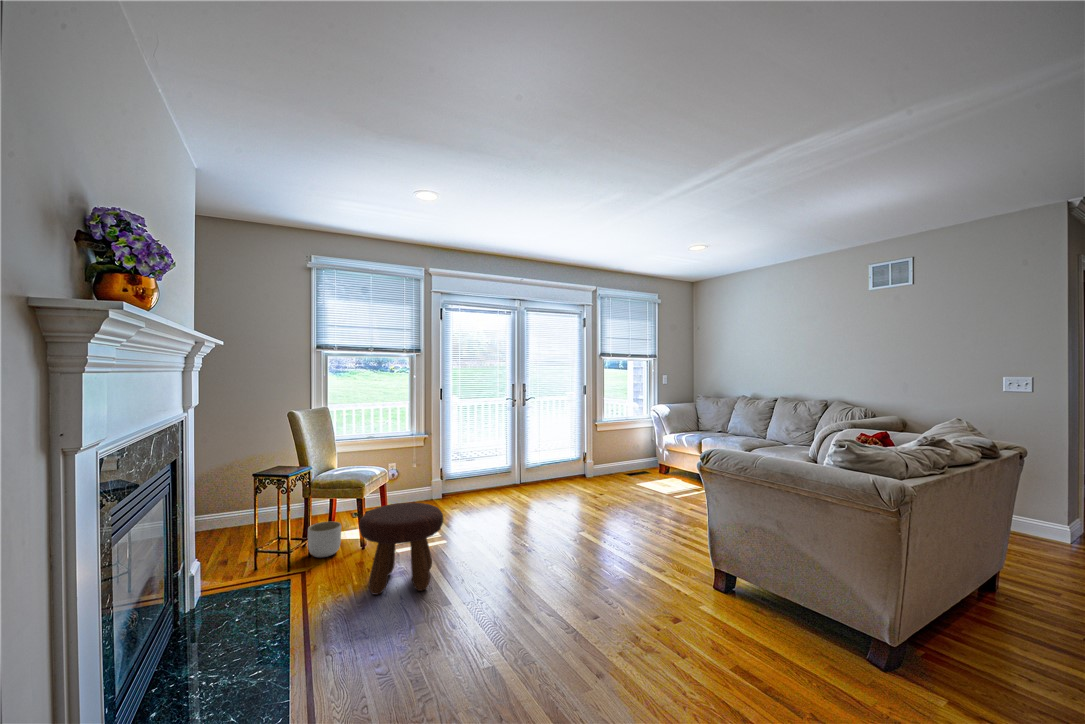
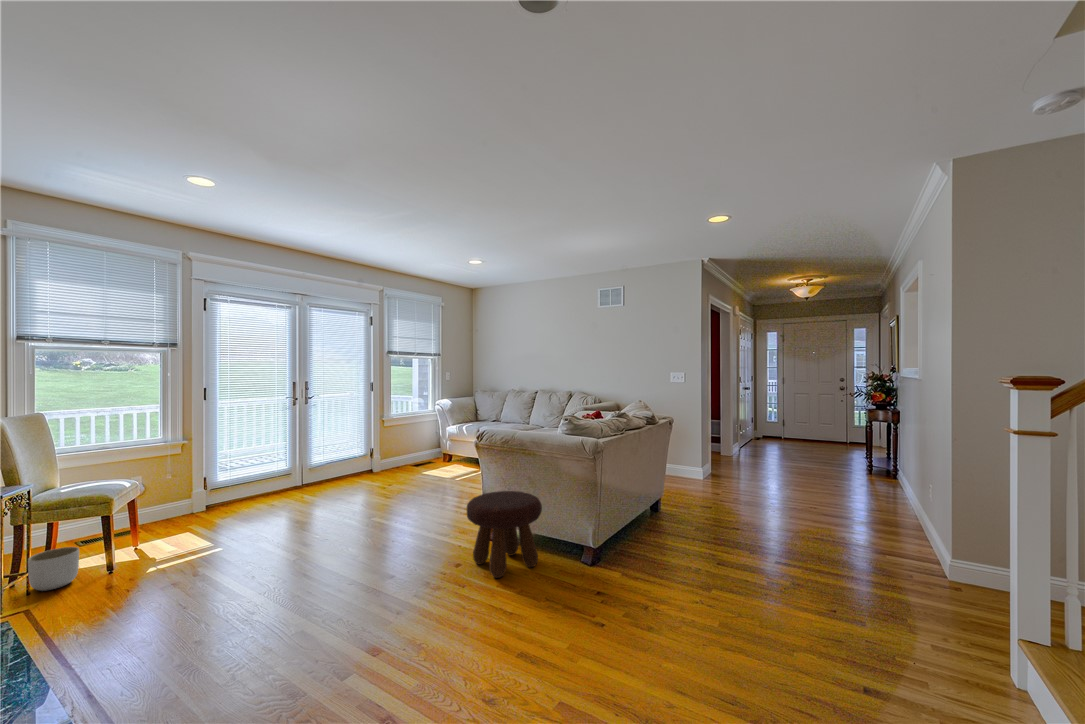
footstool: present [359,502,443,595] -> present [467,491,542,578]

